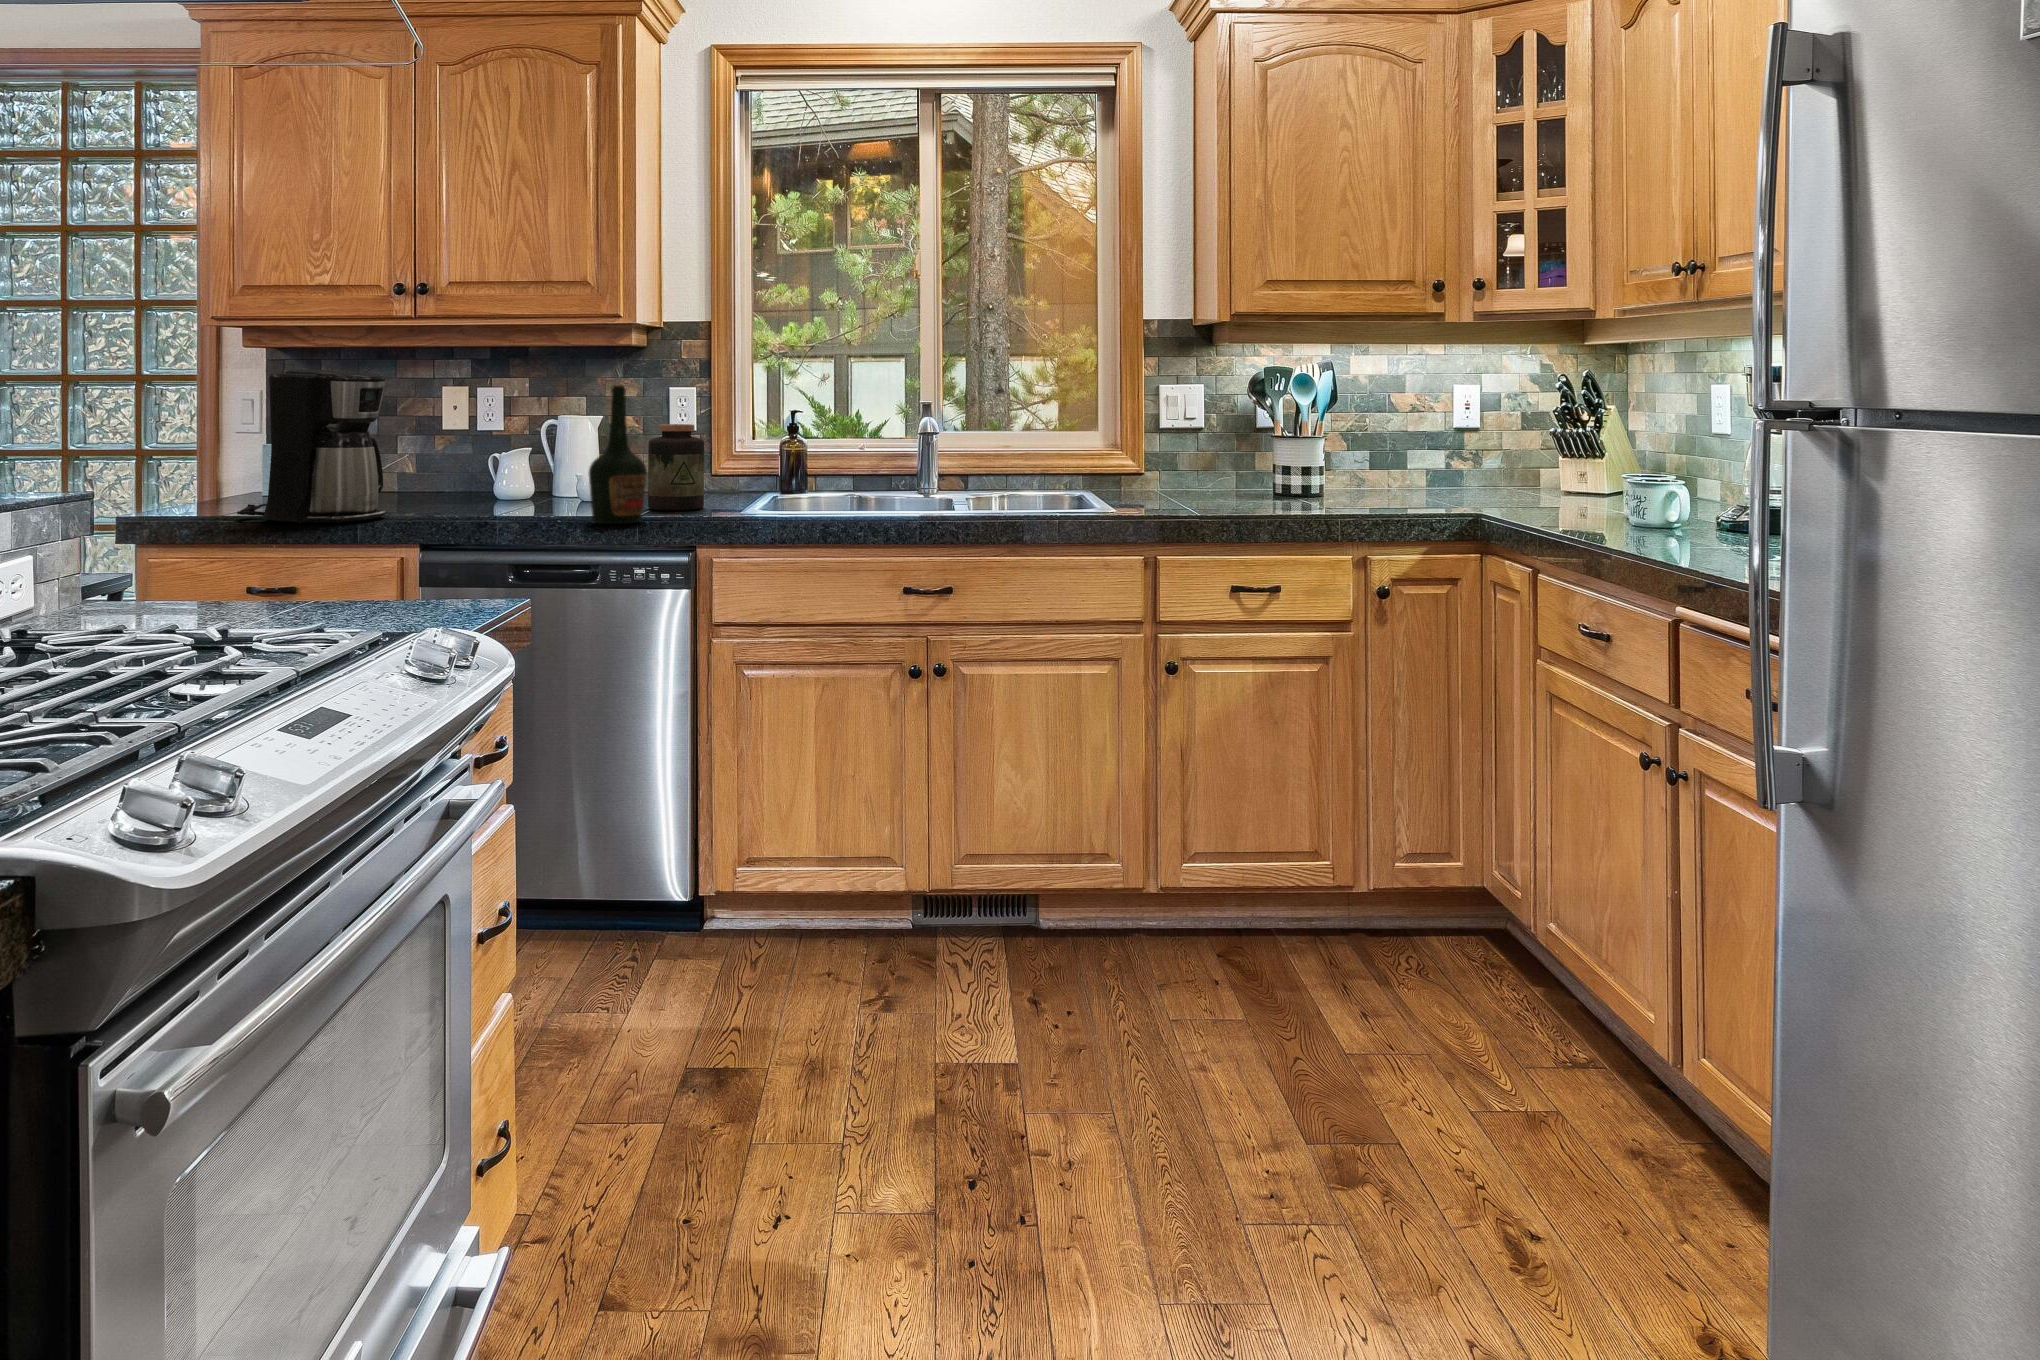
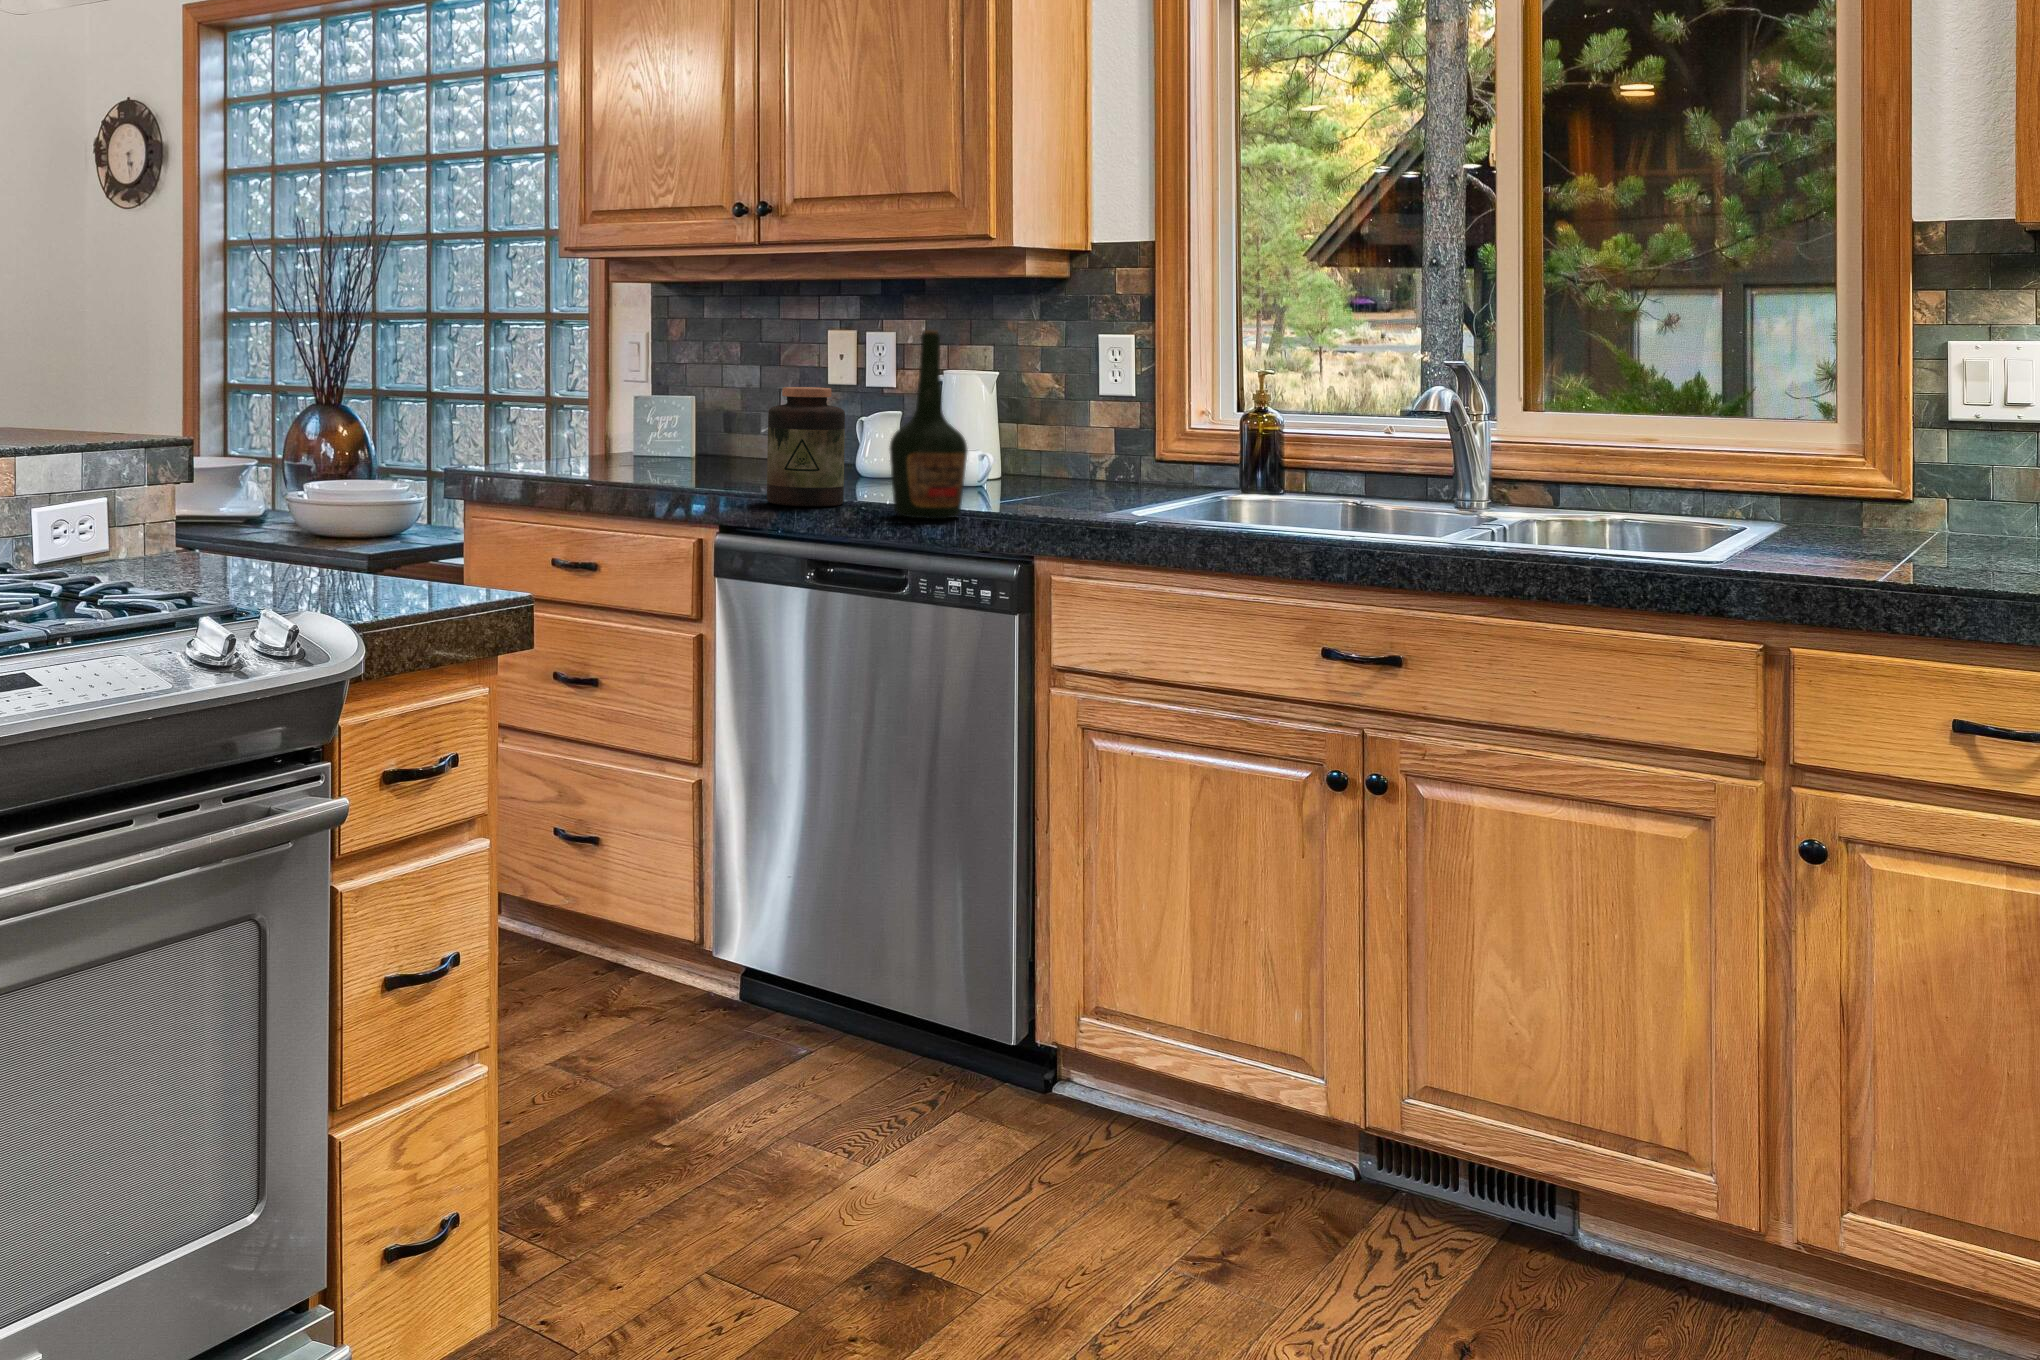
coffee maker: present [237,370,387,523] -> none [548,310,702,493]
jar: present [648,424,704,510] -> present [767,387,845,506]

